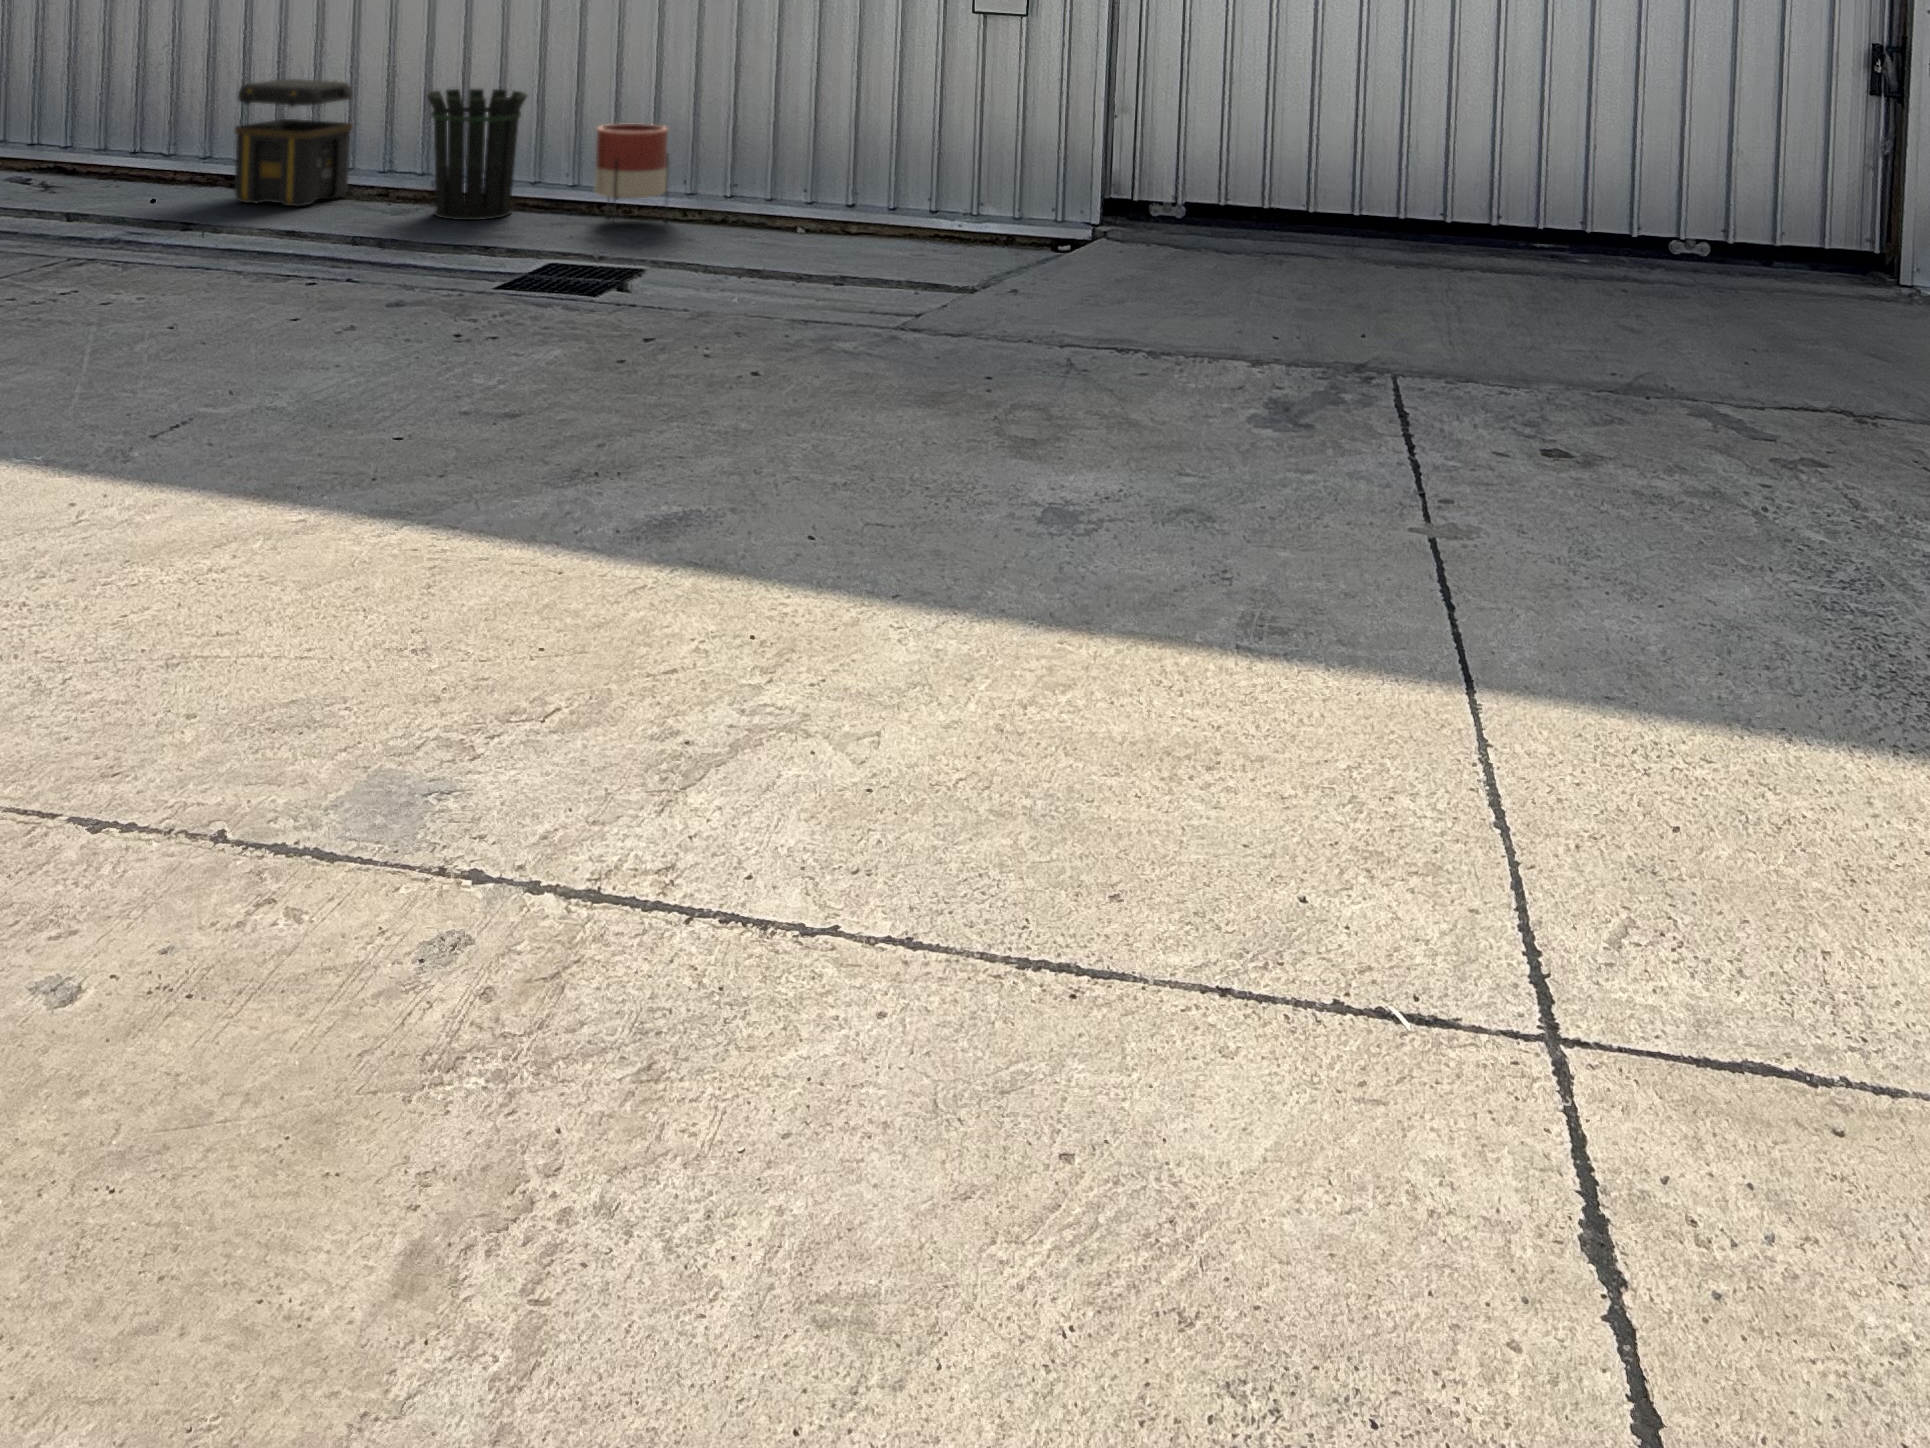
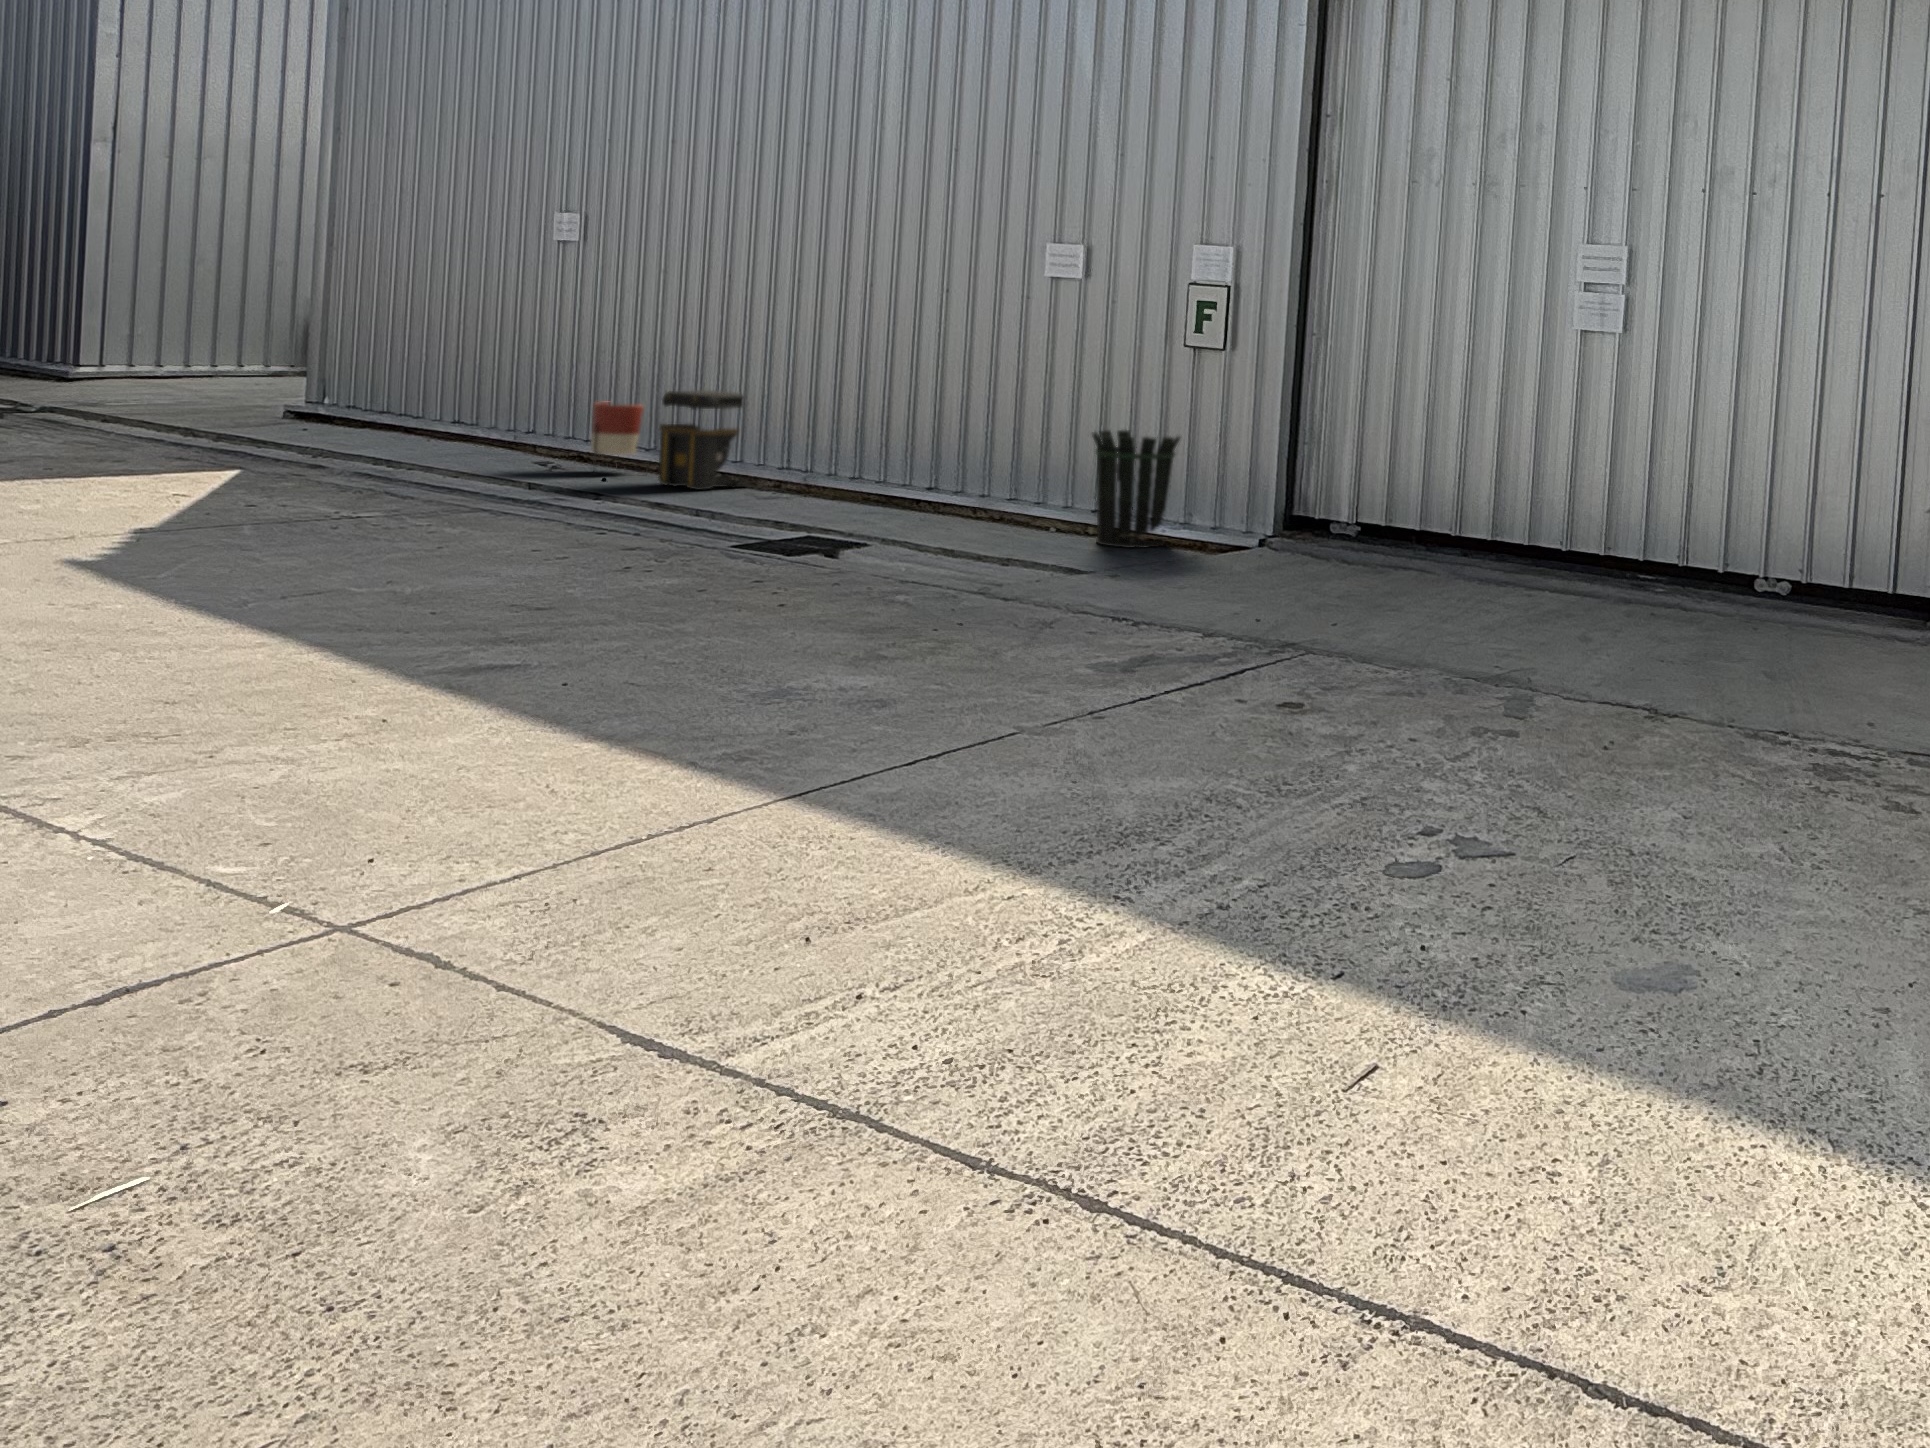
waste bin: present [427,89,527,220] -> present [1092,430,1180,548]
planter: present [594,124,669,210] -> present [591,402,643,463]

